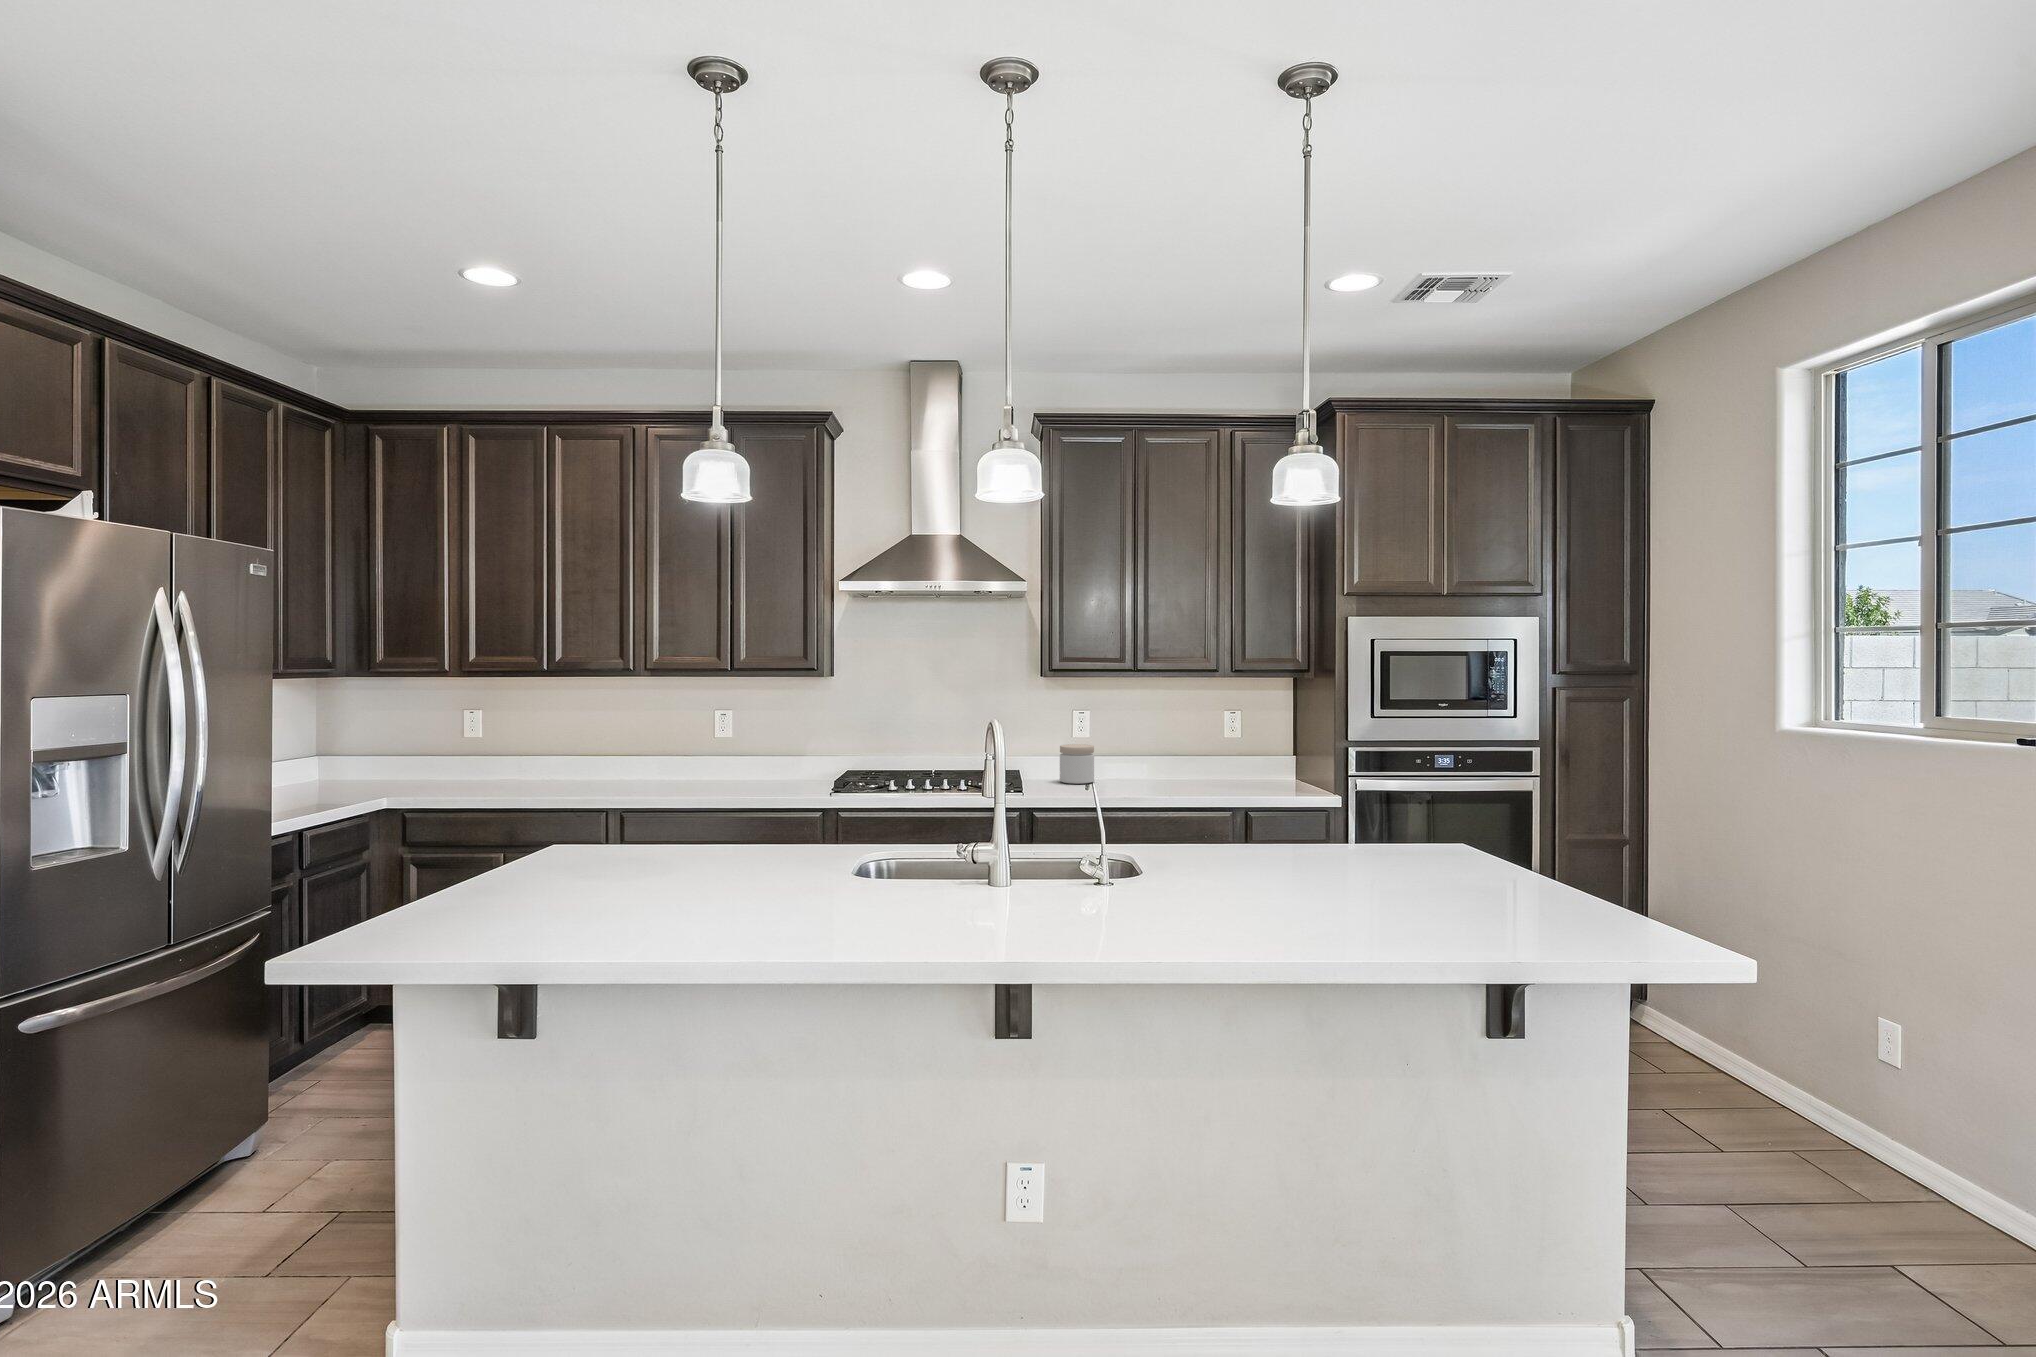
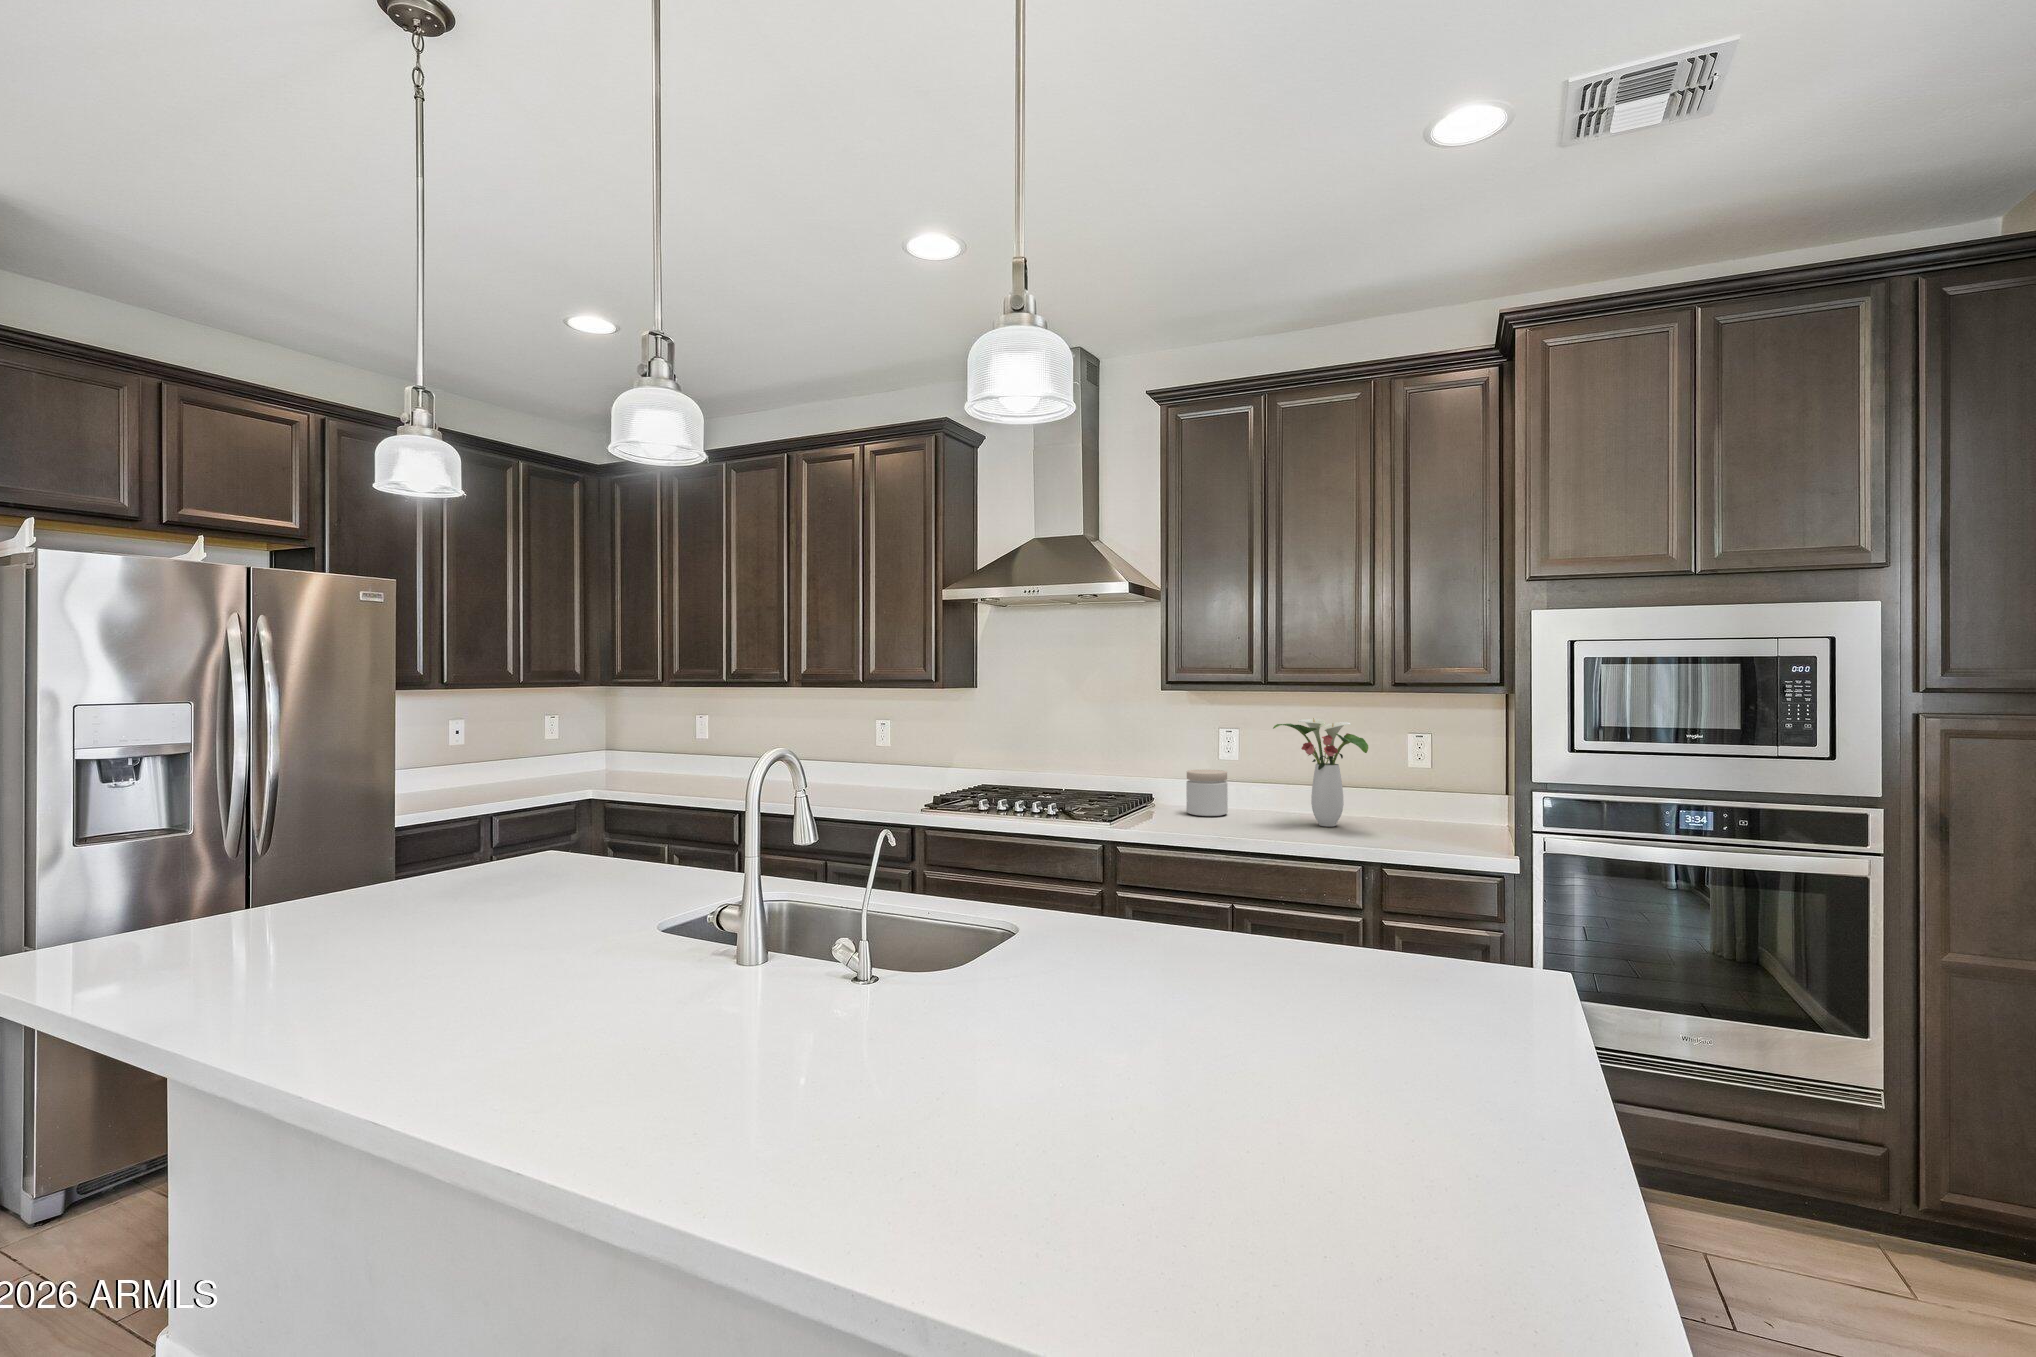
flower arrangement: none [1148,698,1224,785] -> present [1273,718,1368,827]

